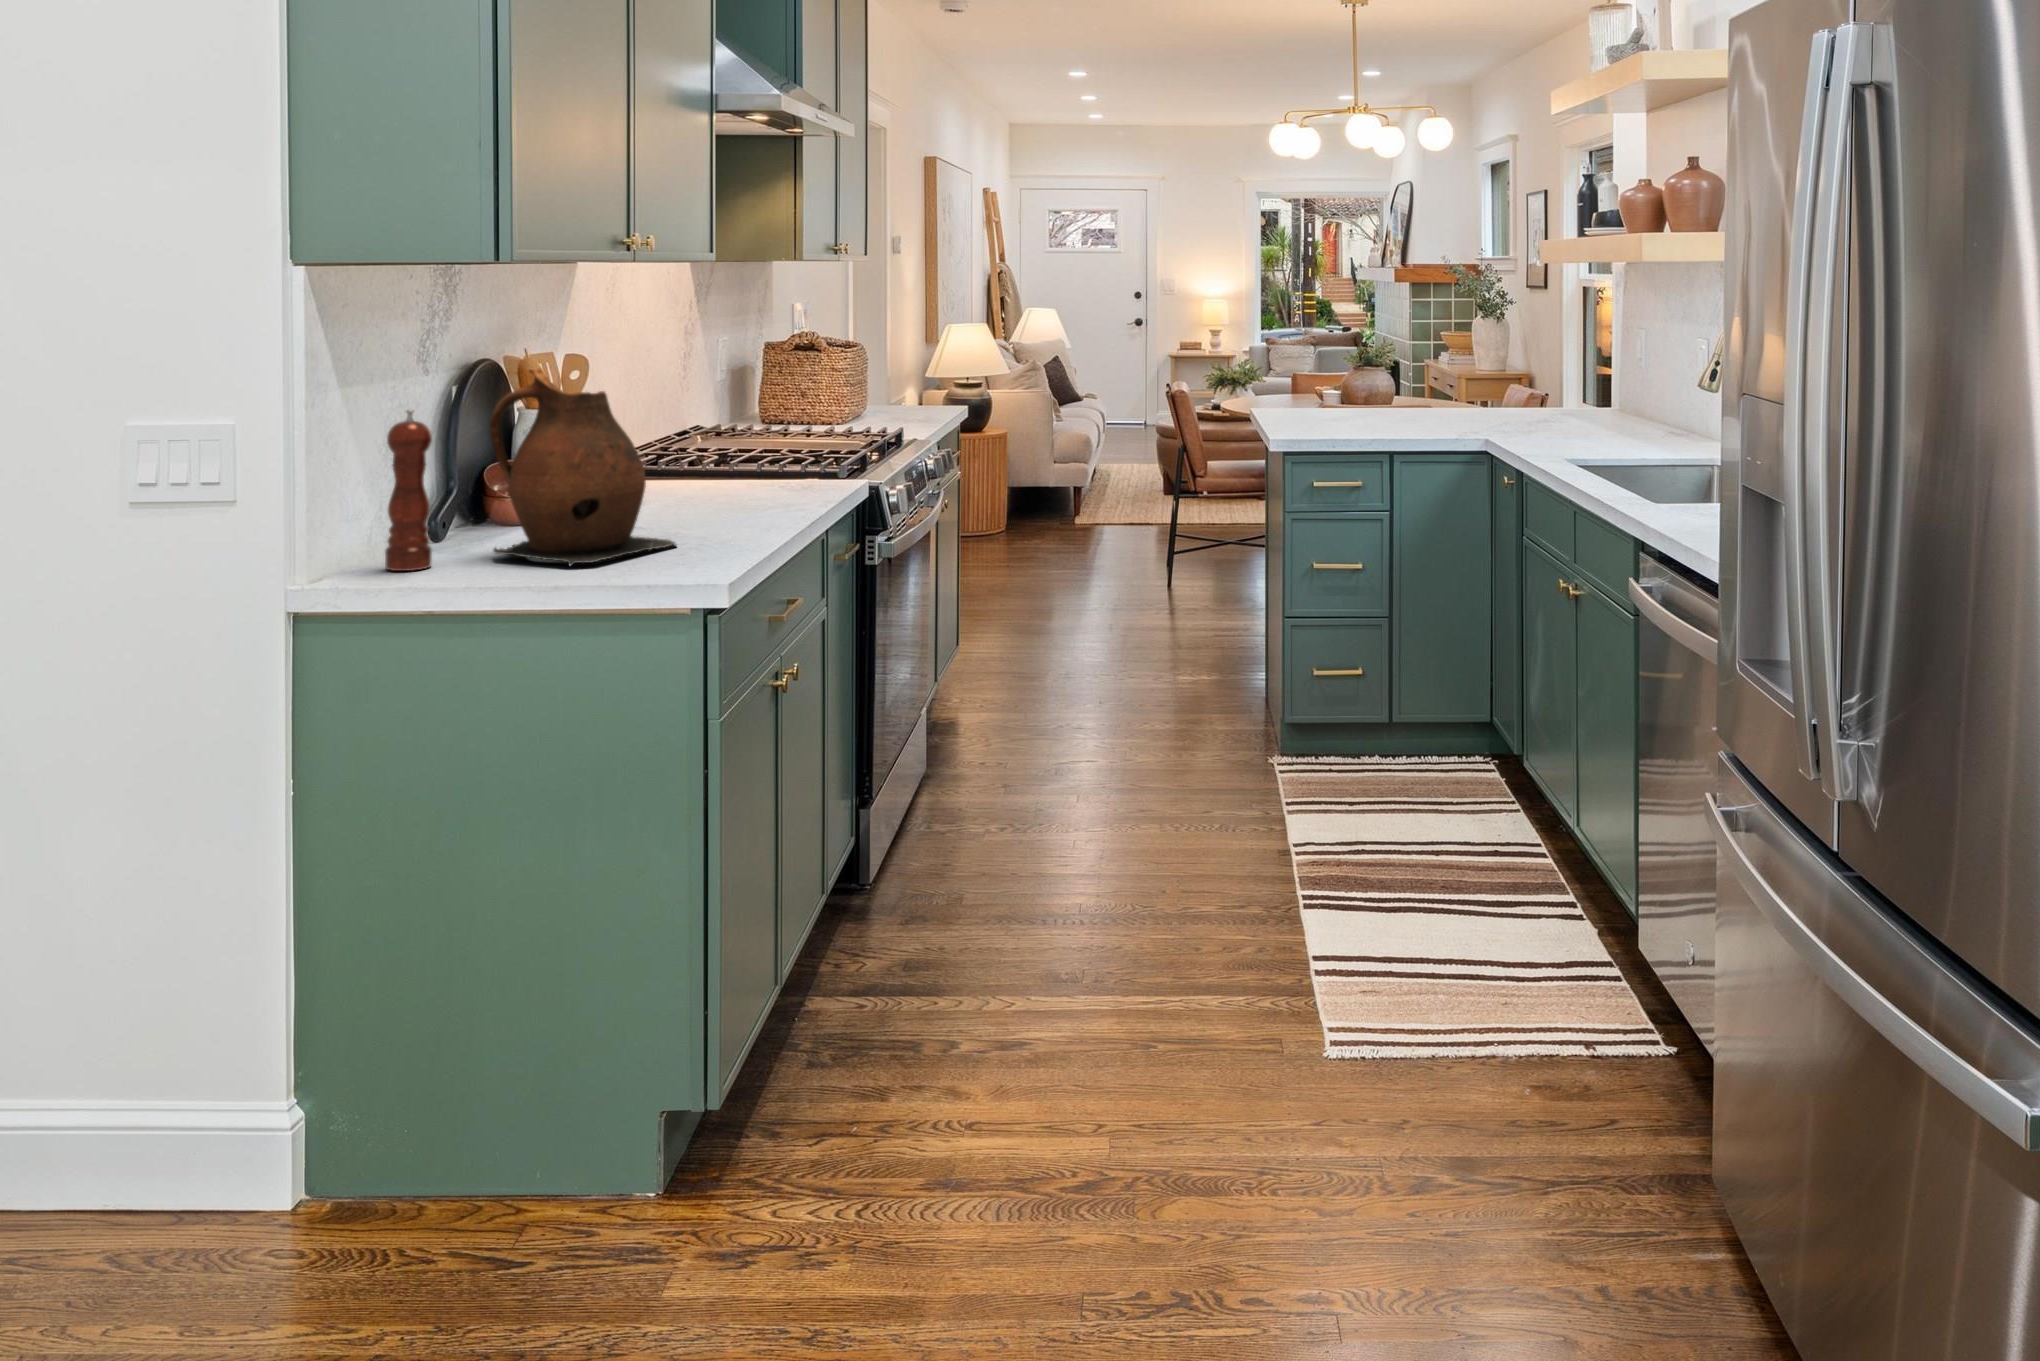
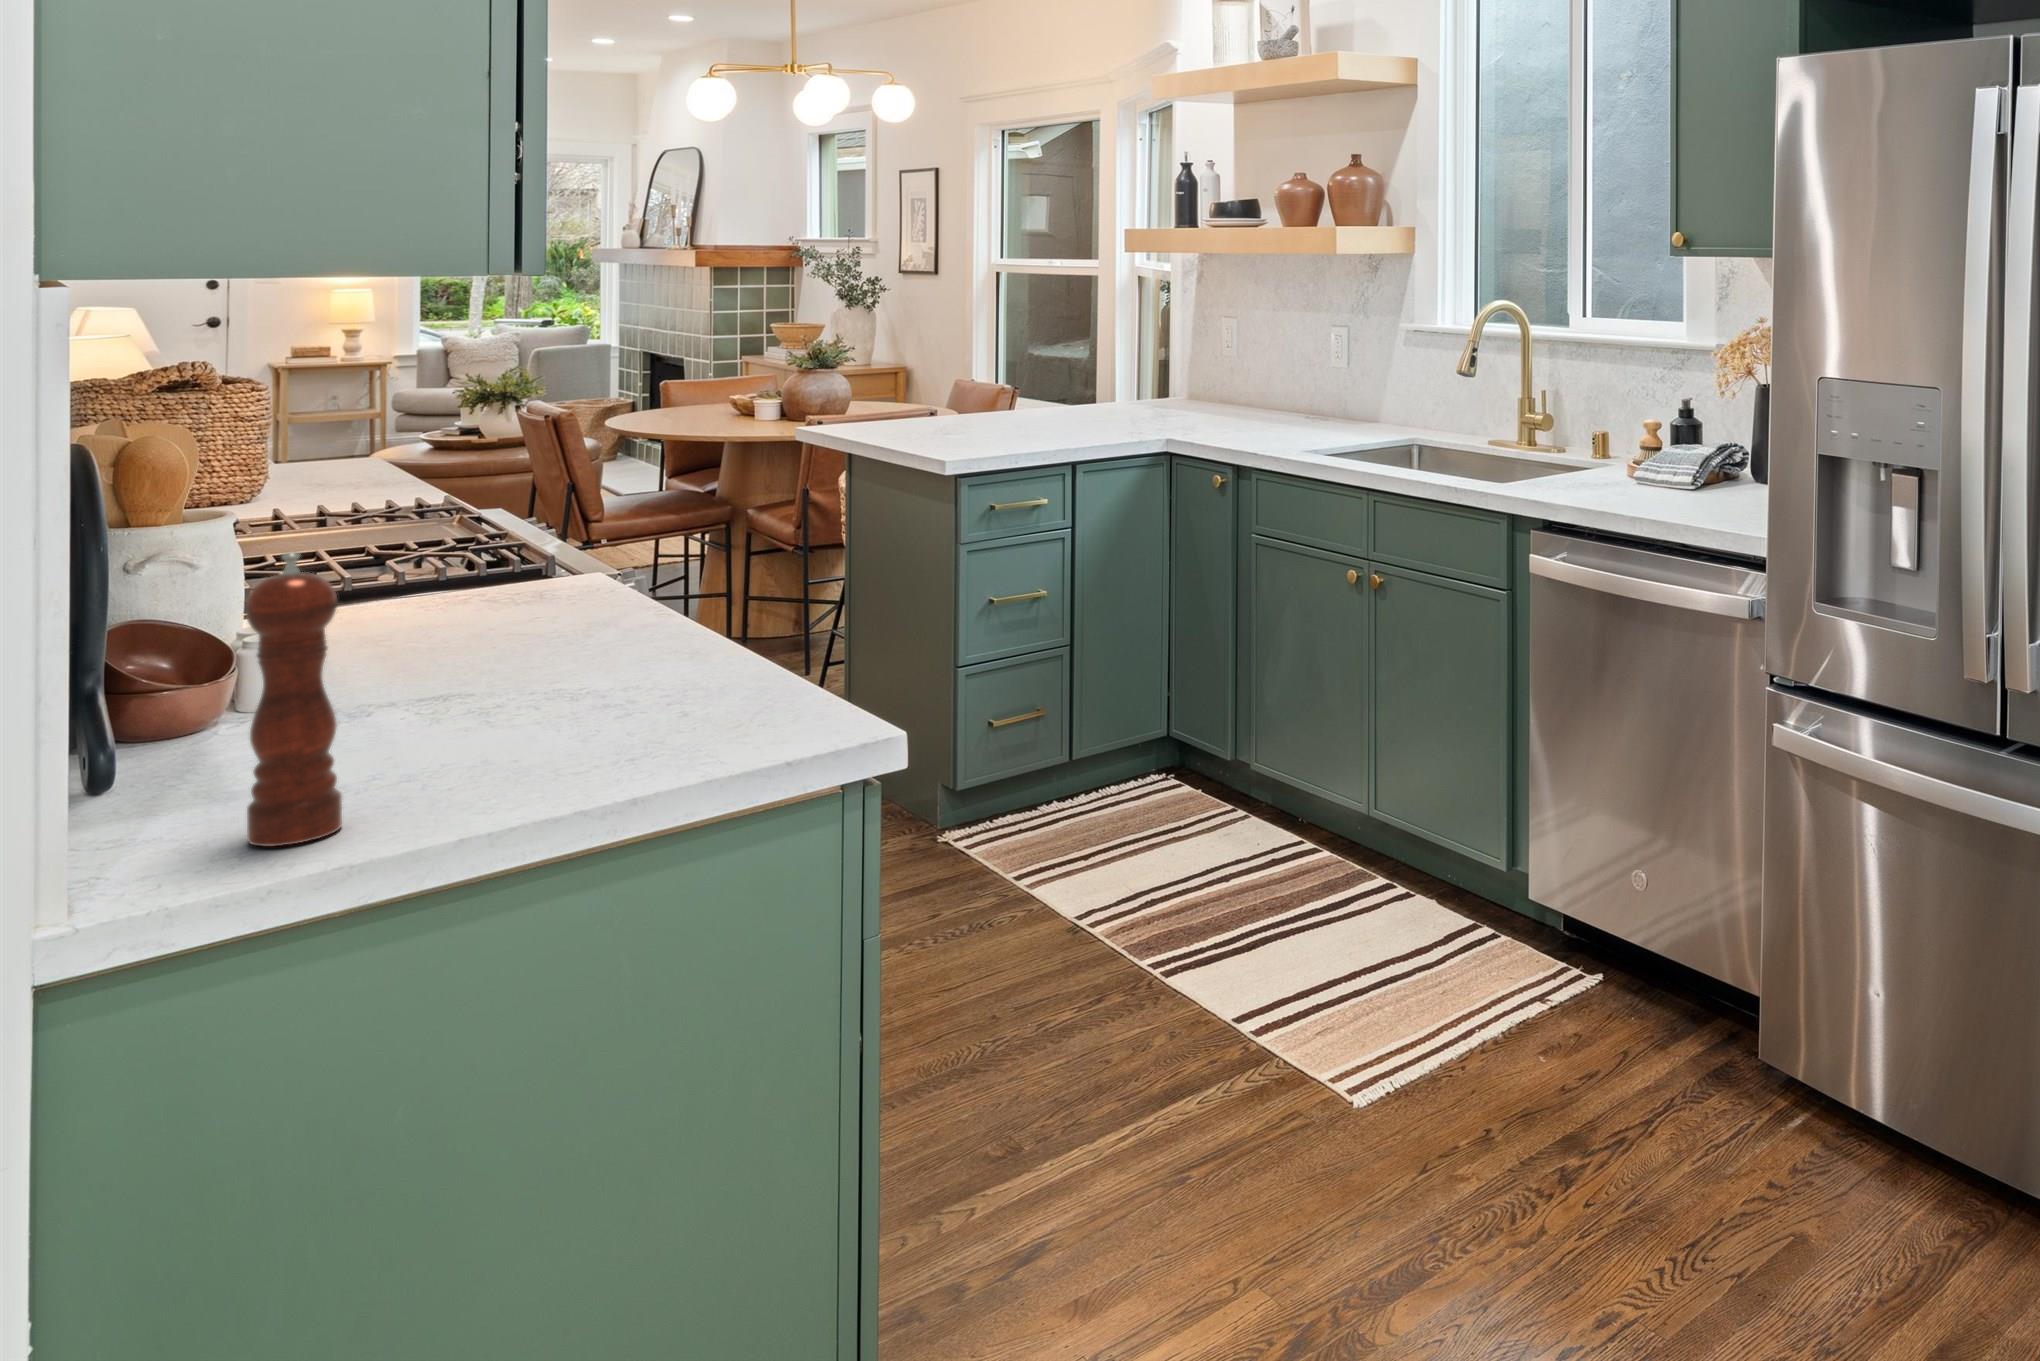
ceramic pitcher: present [490,368,675,566] -> none [388,458,687,775]

